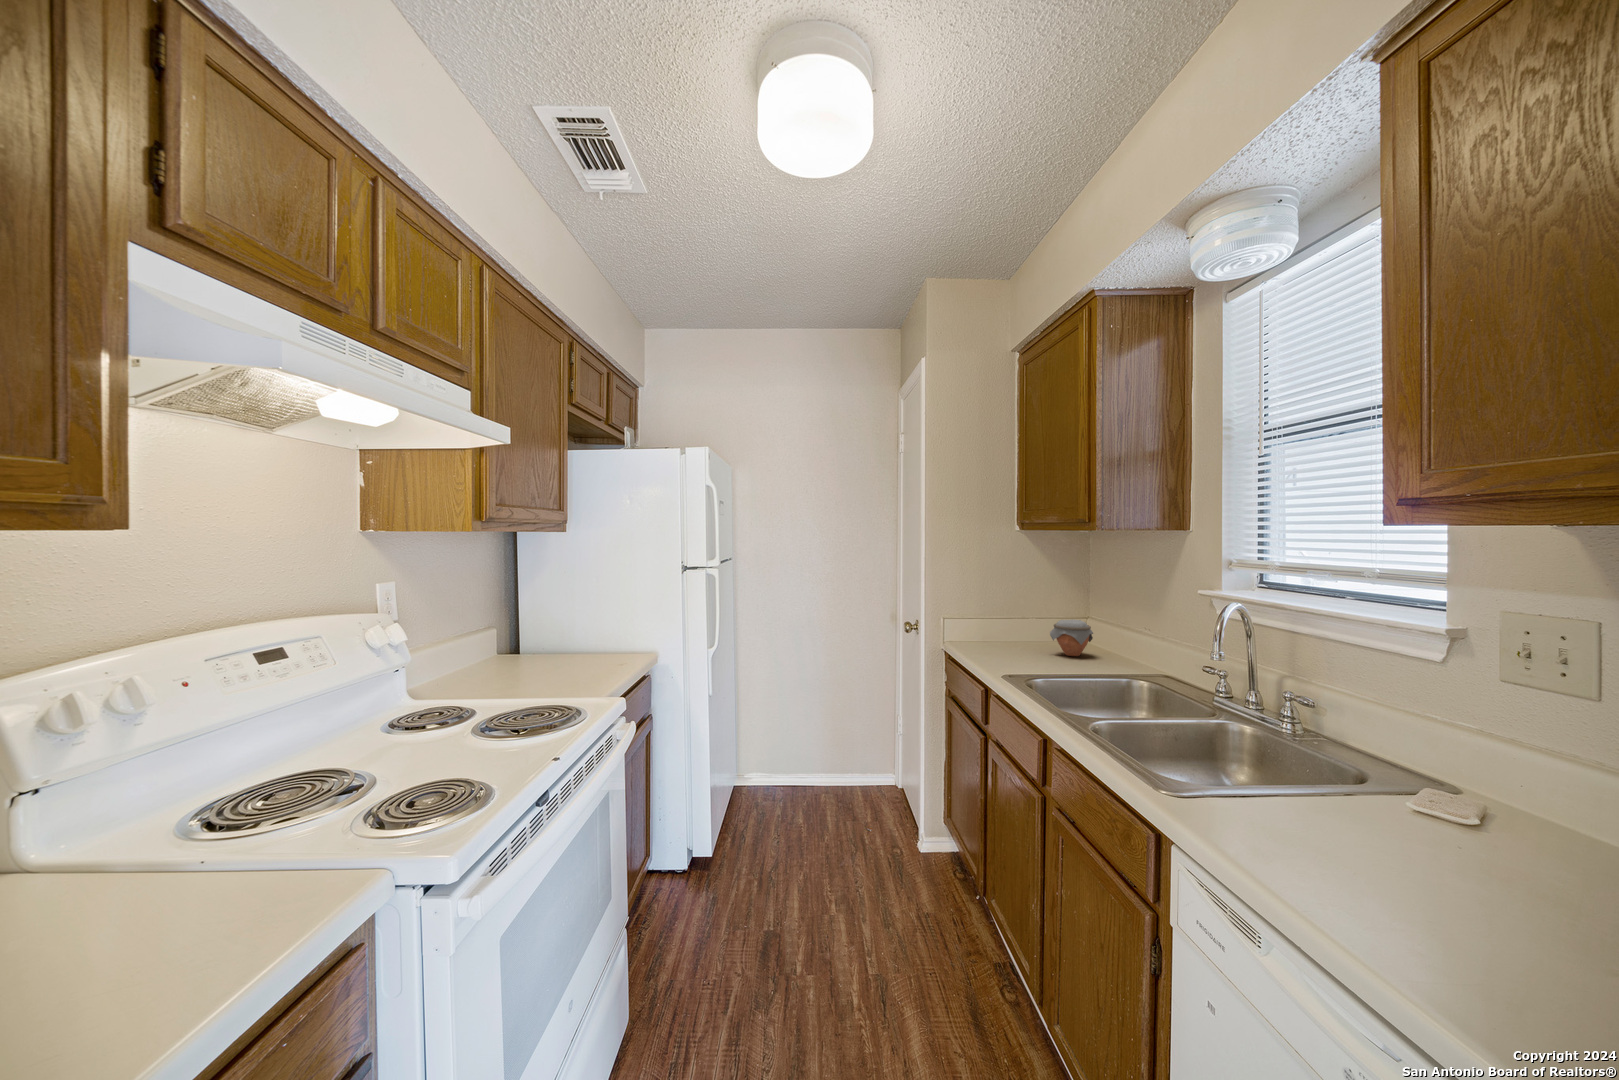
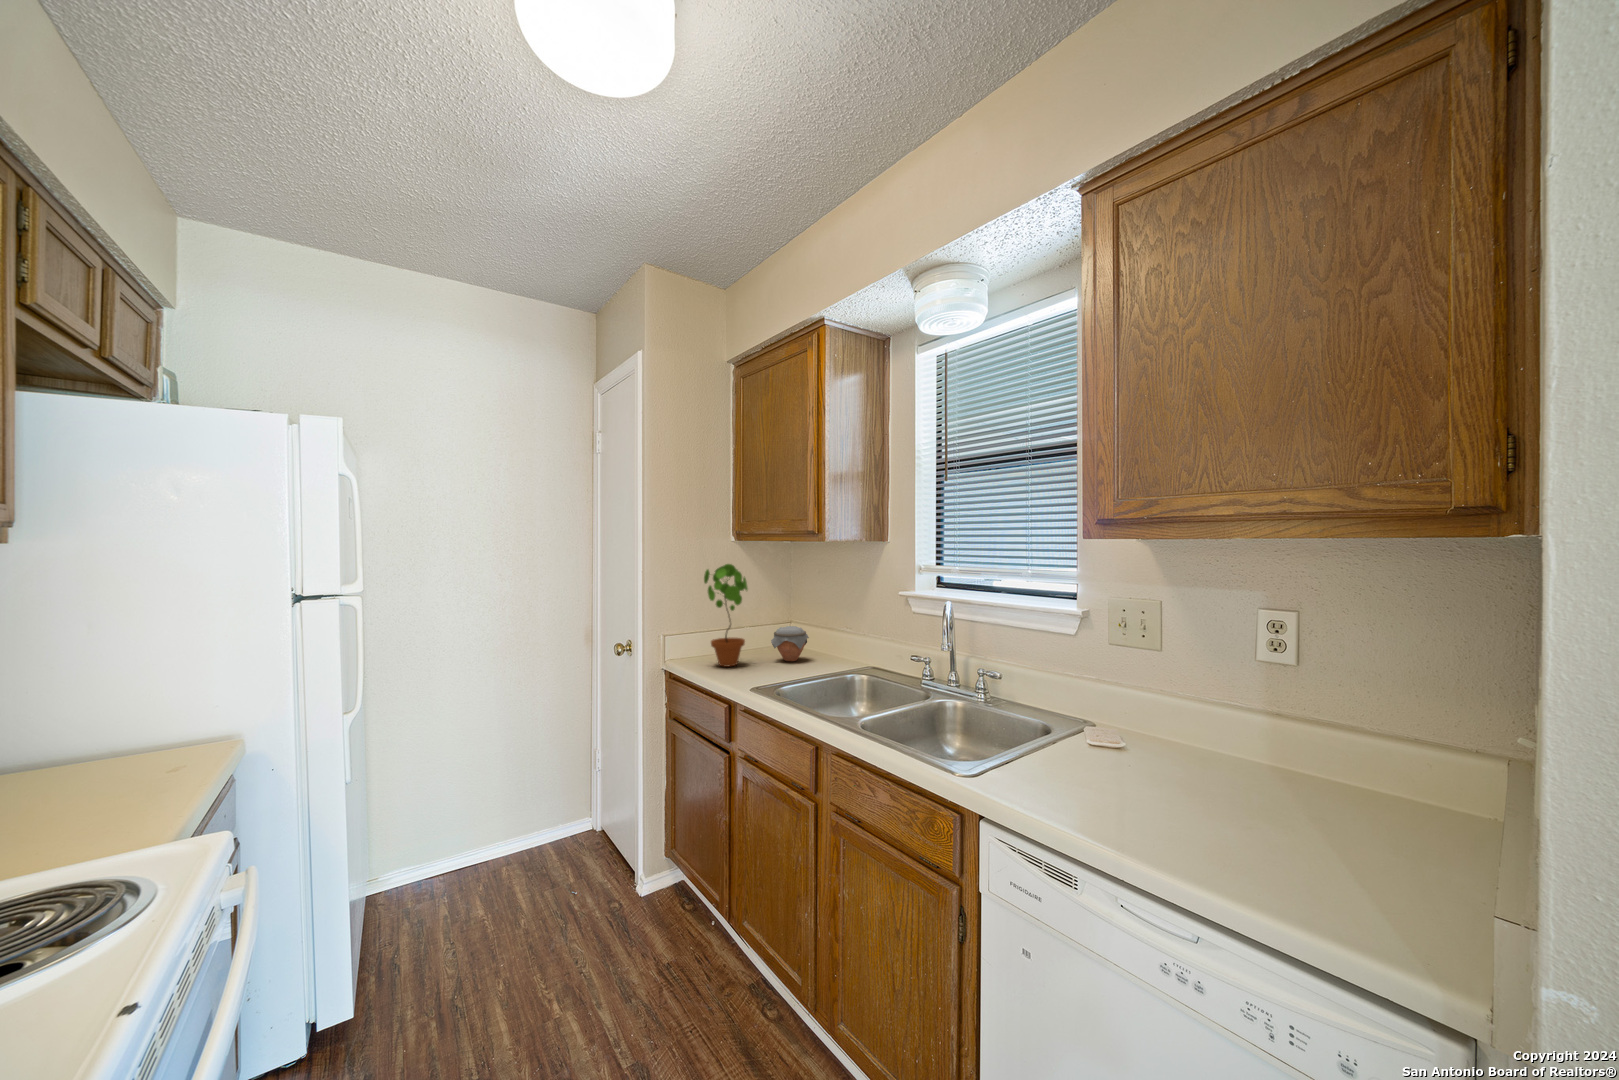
potted plant: none [980,552,1024,653] -> present [704,564,748,667]

